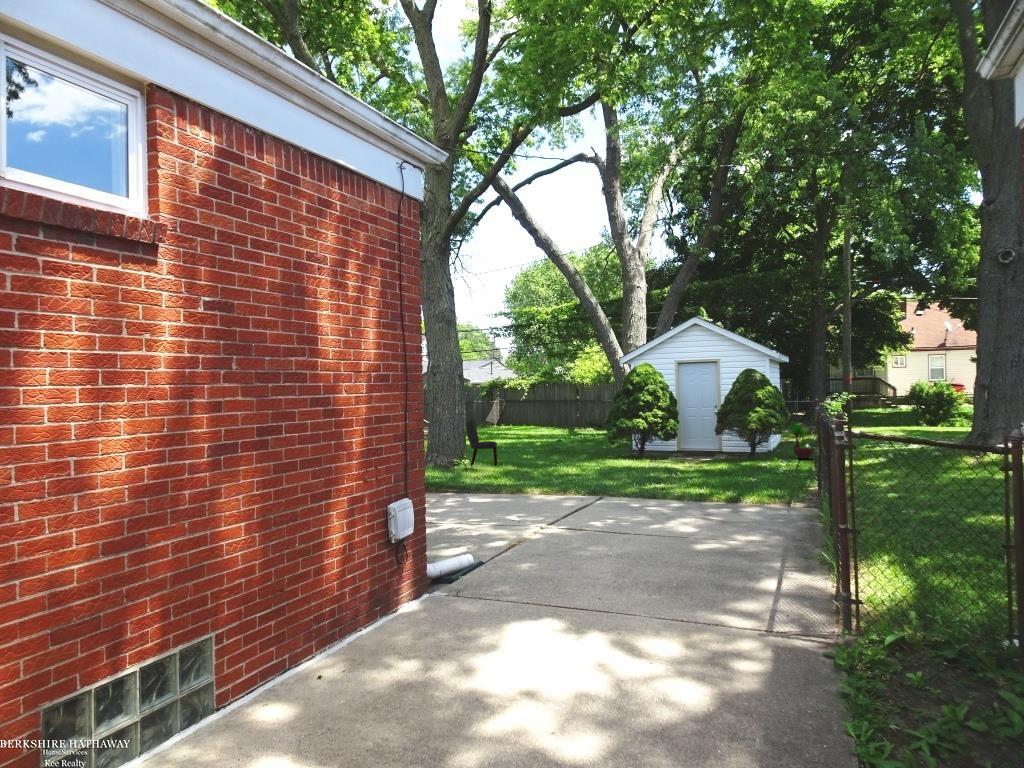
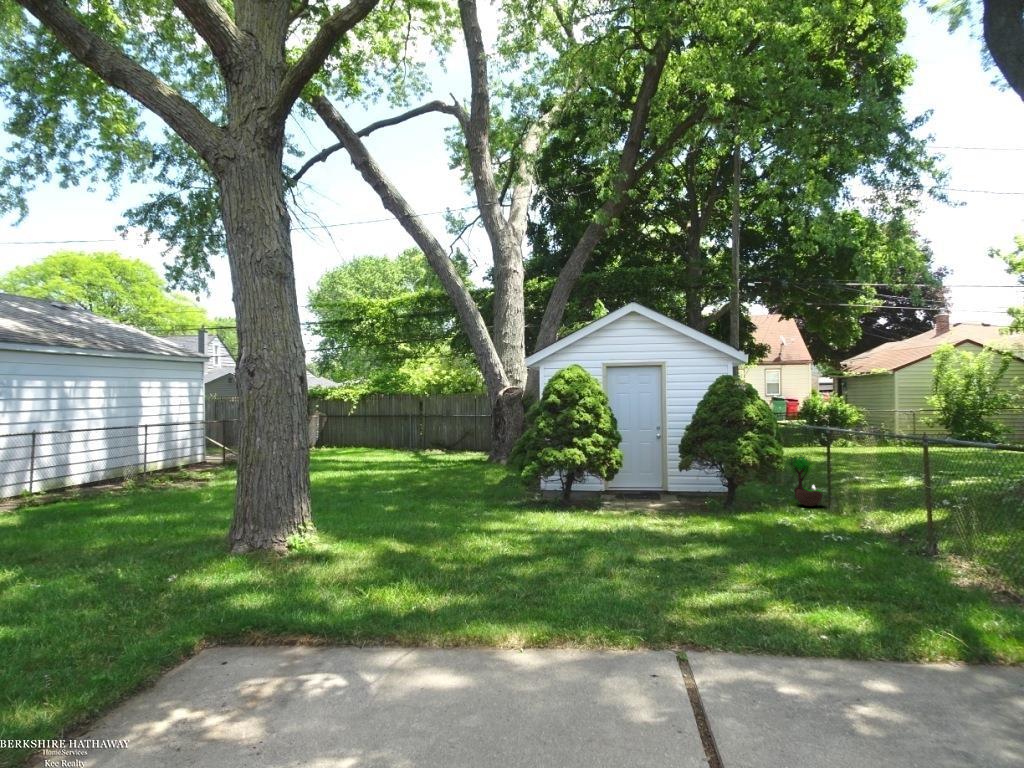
chair: present [466,419,497,466] -> none [305,452,361,538]

